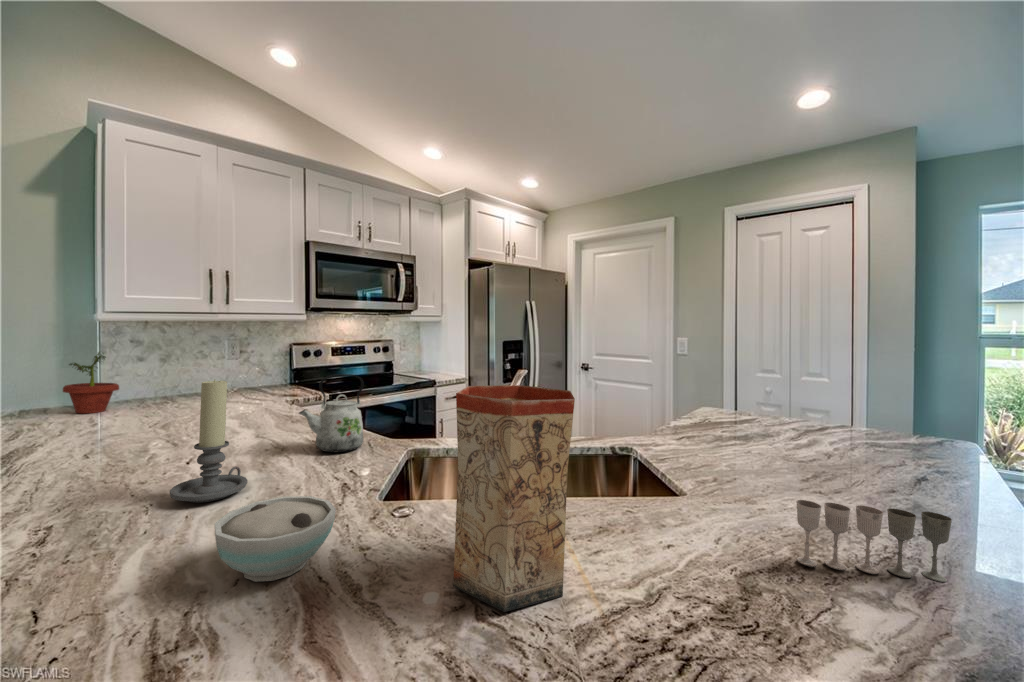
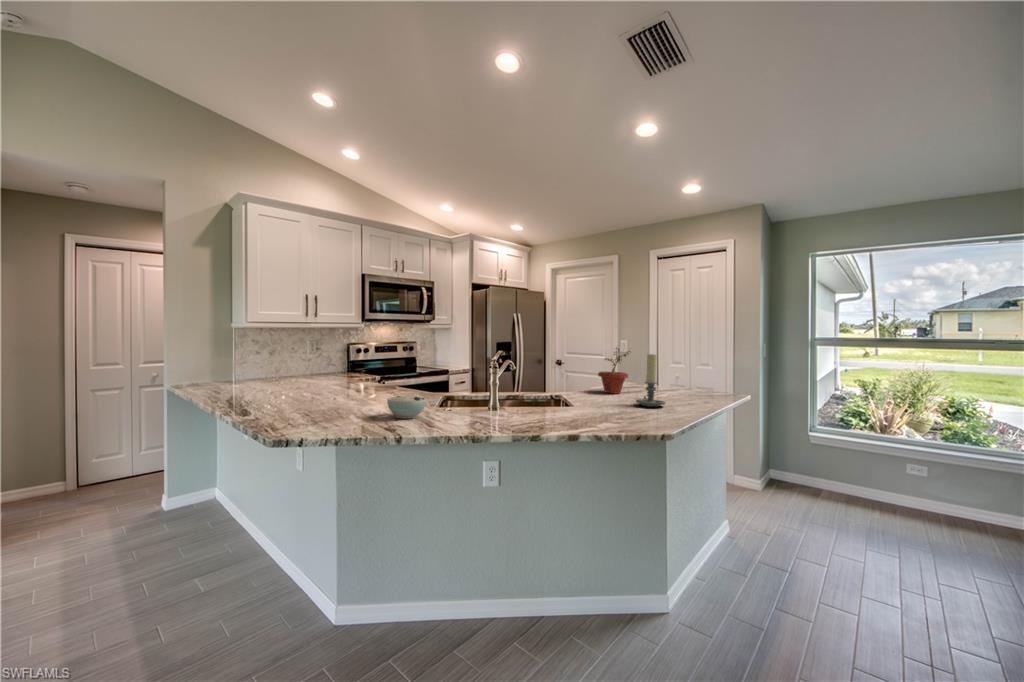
potted plant: present [63,352,119,413] -> present [598,348,631,393]
kettle: present [299,374,364,452] -> none [387,356,418,397]
candle holder: present [170,379,247,503] -> present [636,354,665,407]
vase: present [453,385,575,612] -> none [472,352,515,422]
wine glass: present [796,500,952,582] -> none [596,394,645,419]

